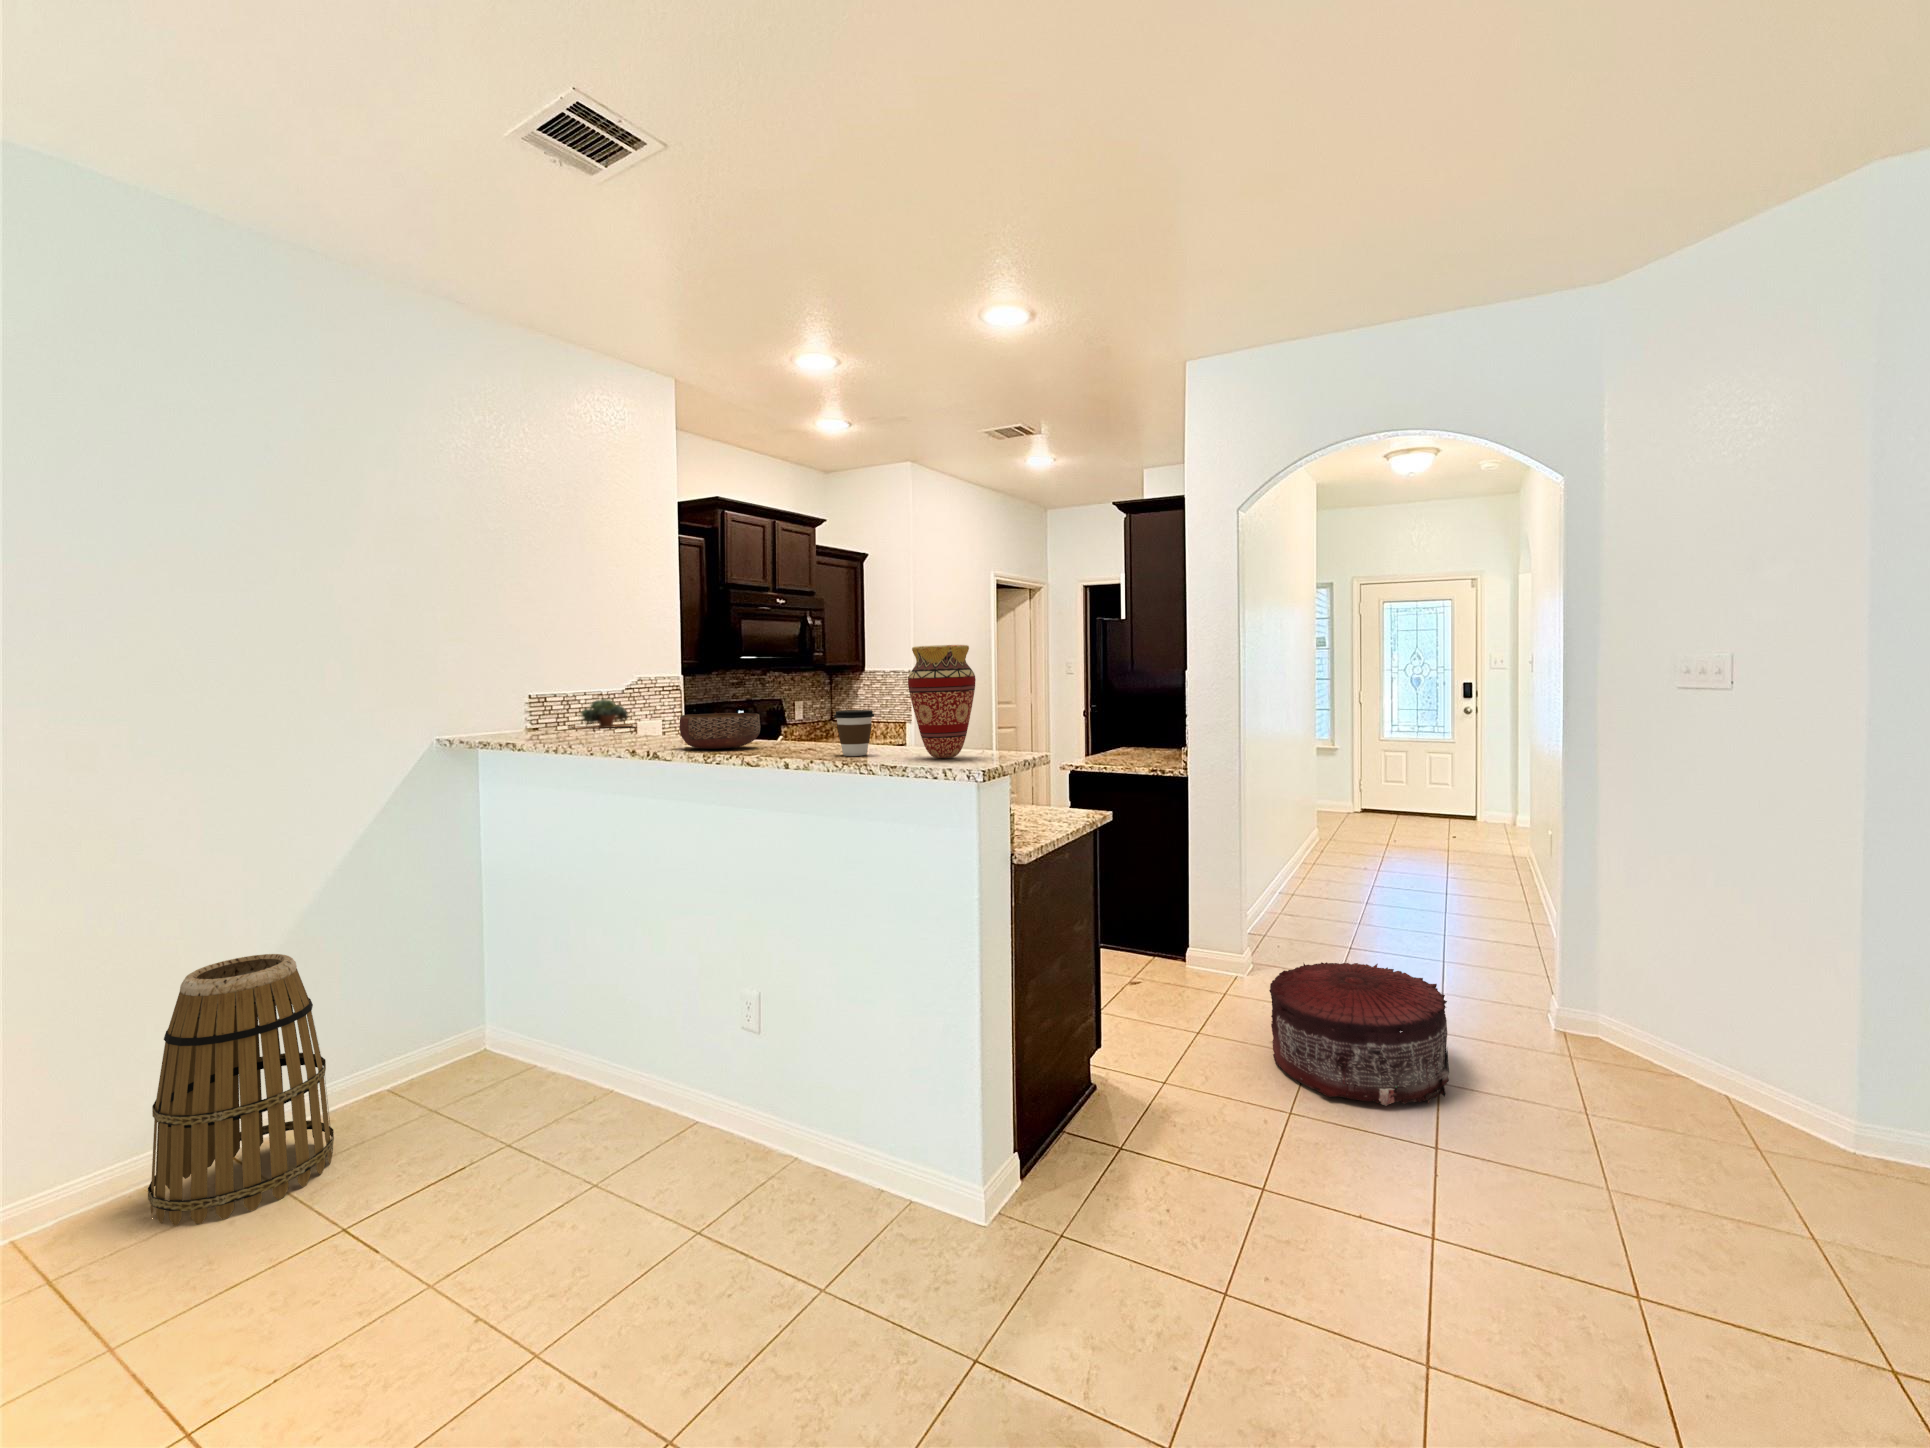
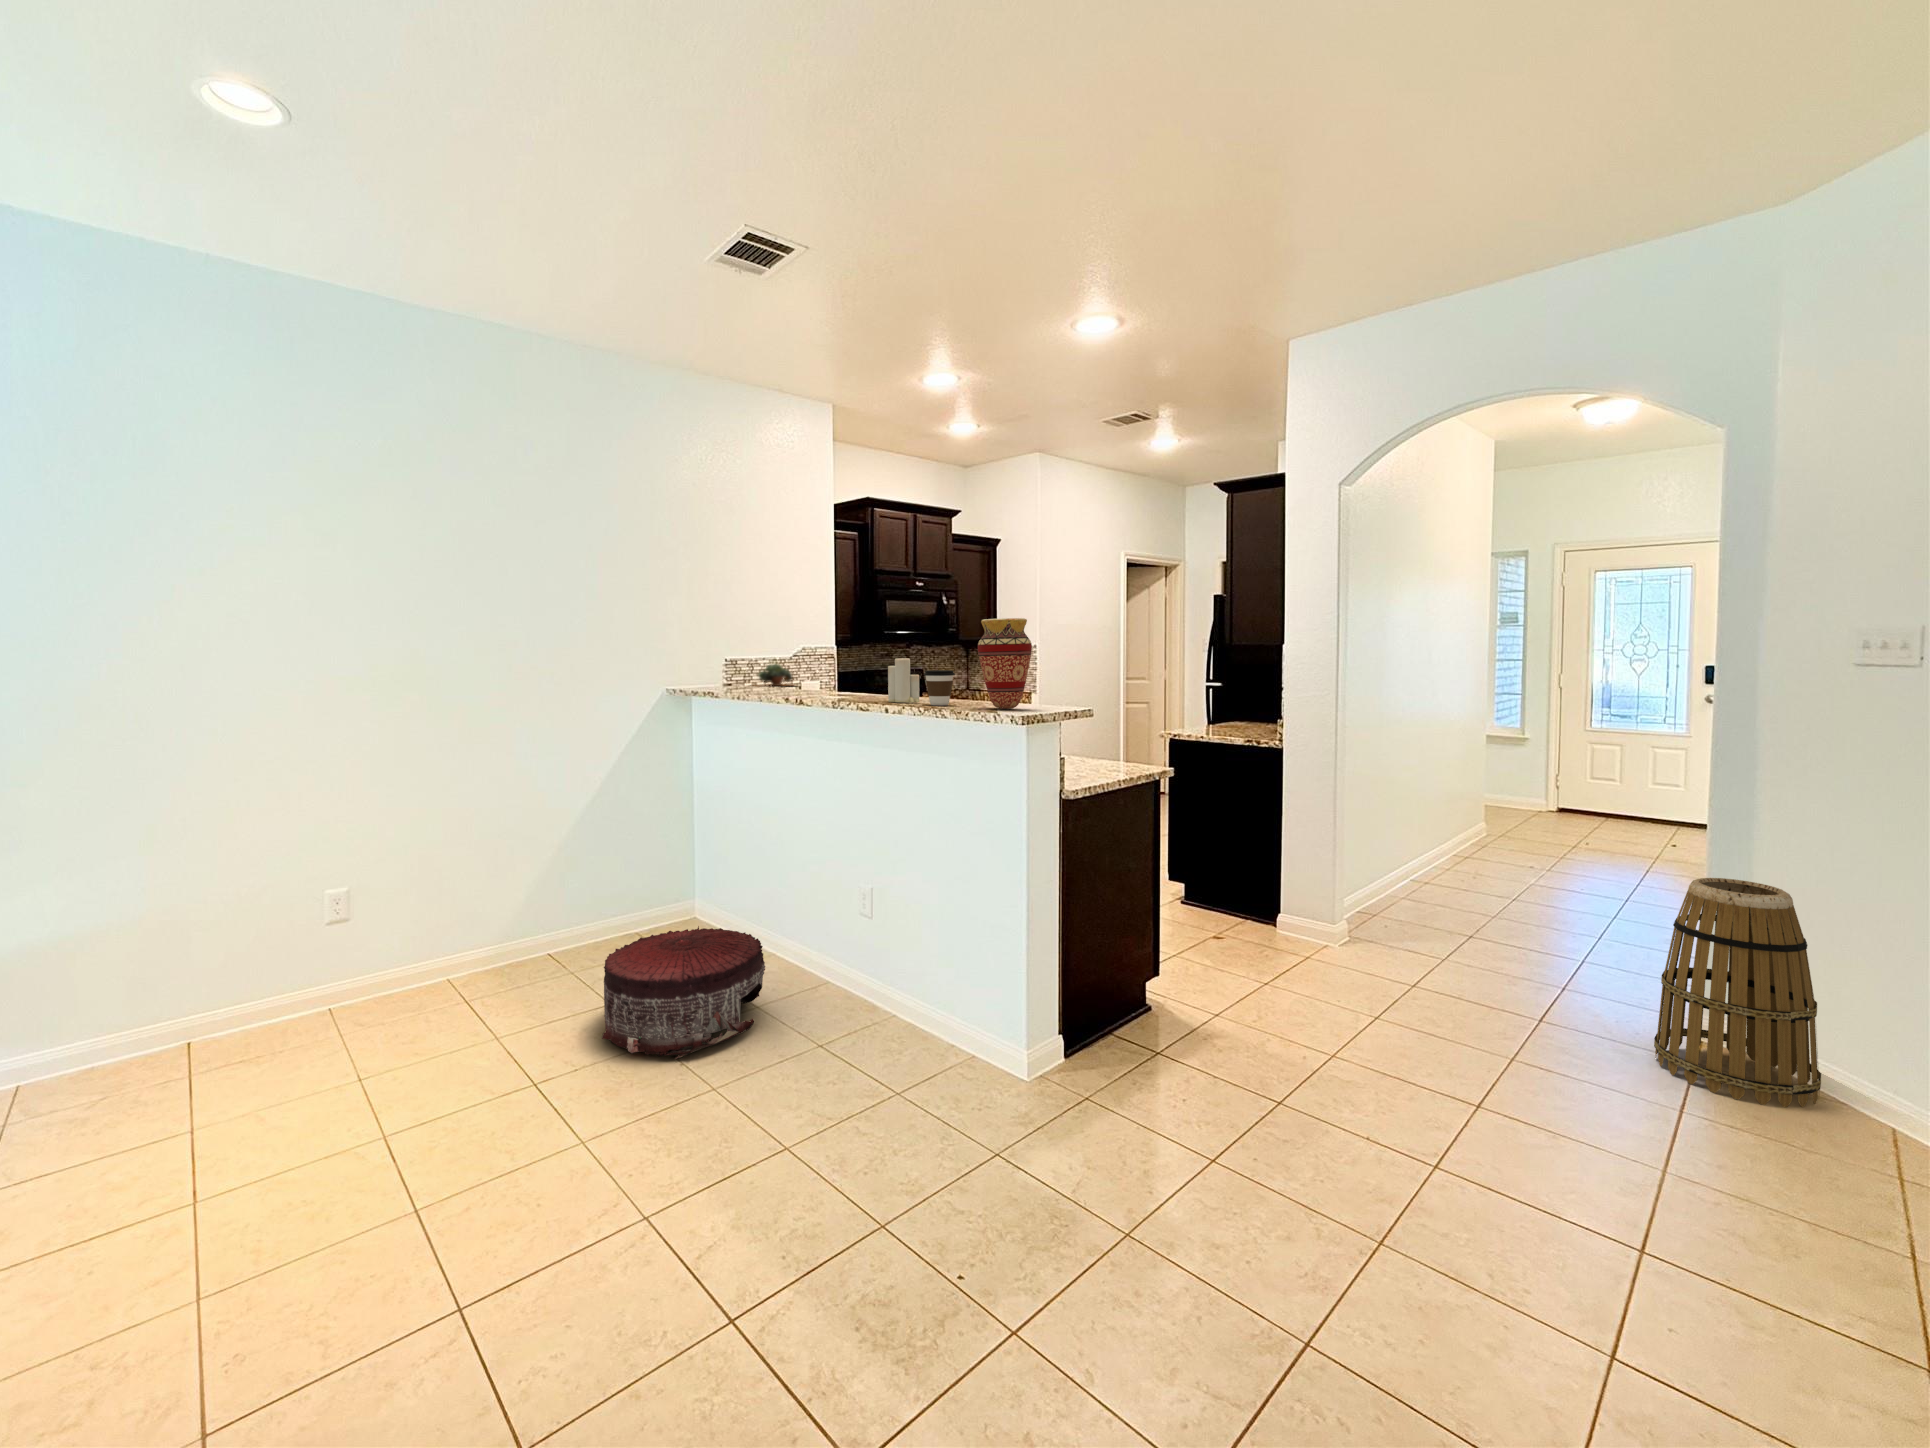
candle: none [781,689,825,753] -> present [888,658,919,703]
bowl: present [680,713,760,749] -> none [817,672,876,698]
basket: present [148,954,334,1226] -> present [1654,878,1821,1107]
pouf: present [1269,962,1449,1106] -> present [602,926,765,1059]

